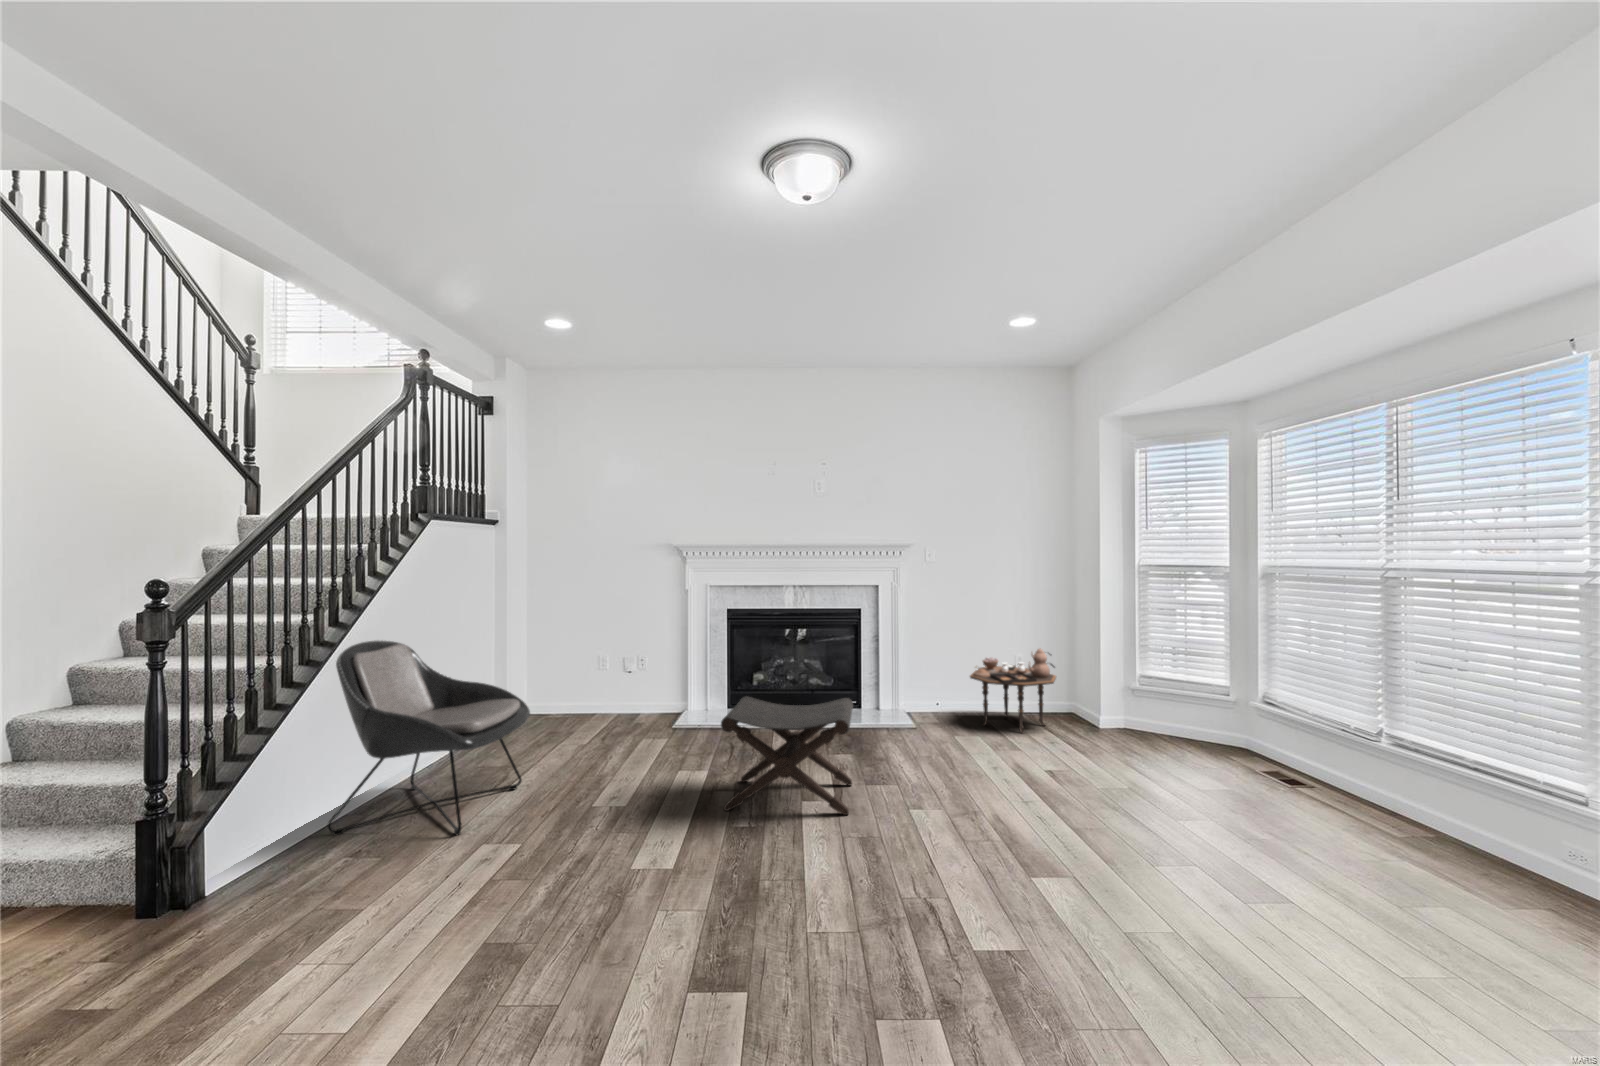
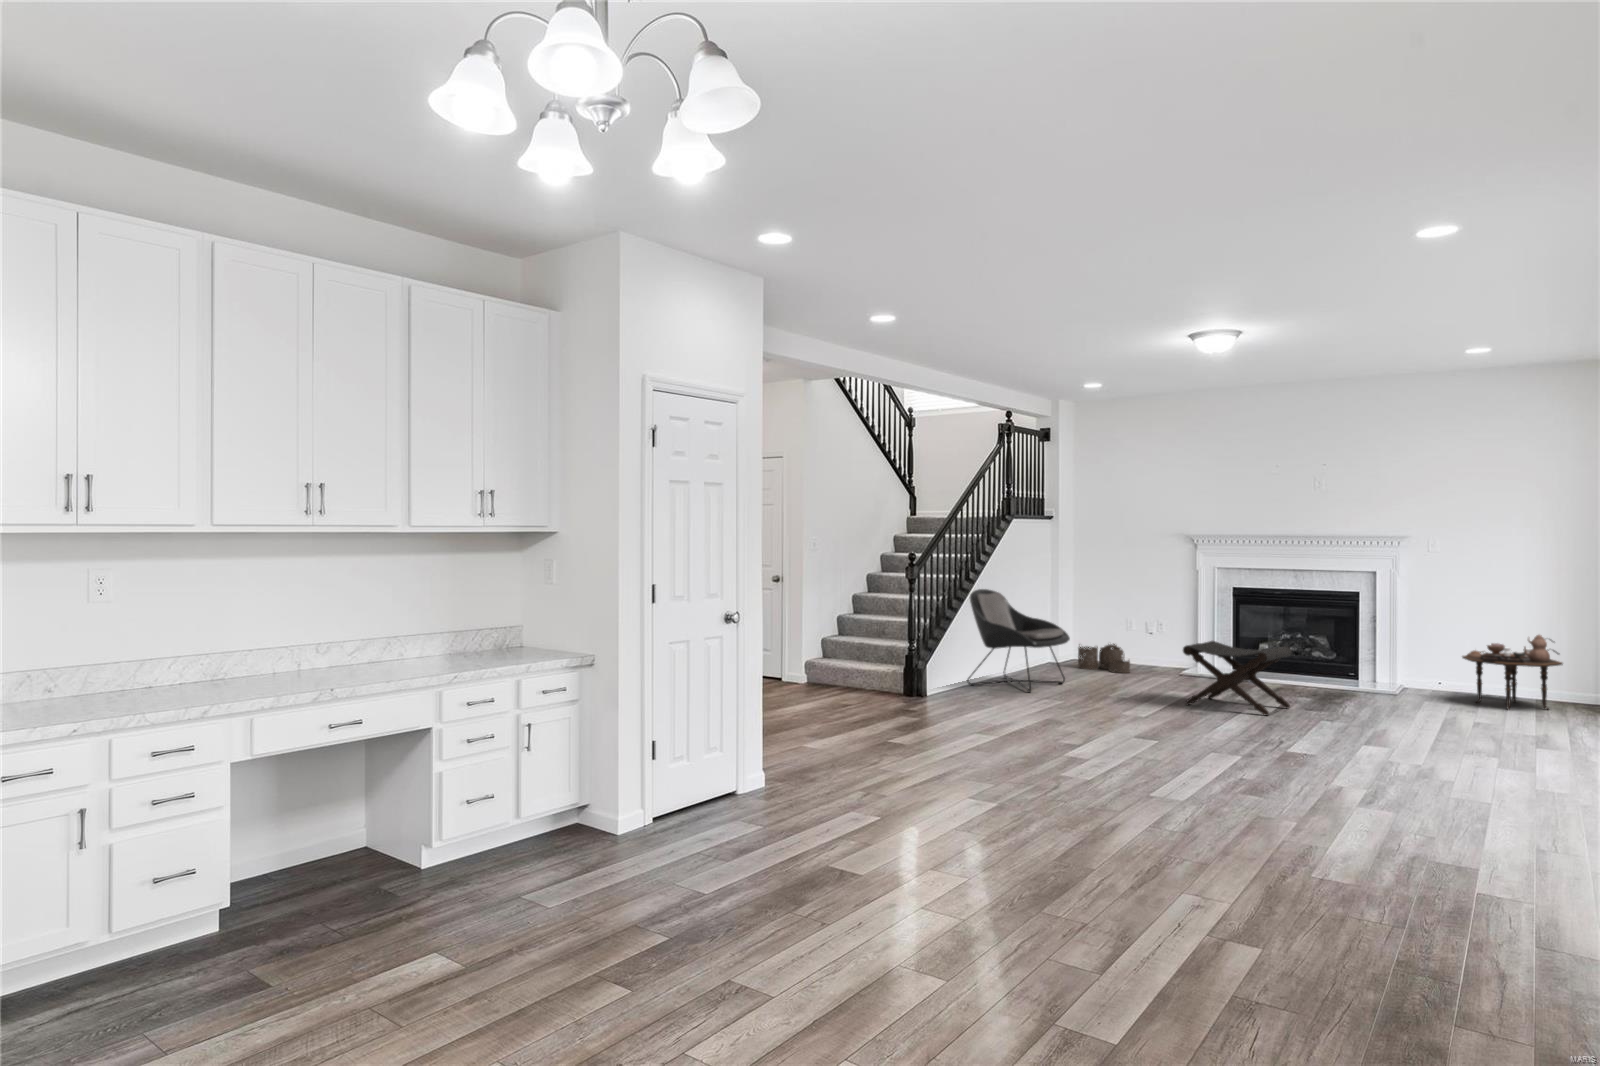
woven basket: none [533,689,608,737] -> present [1078,644,1130,673]

